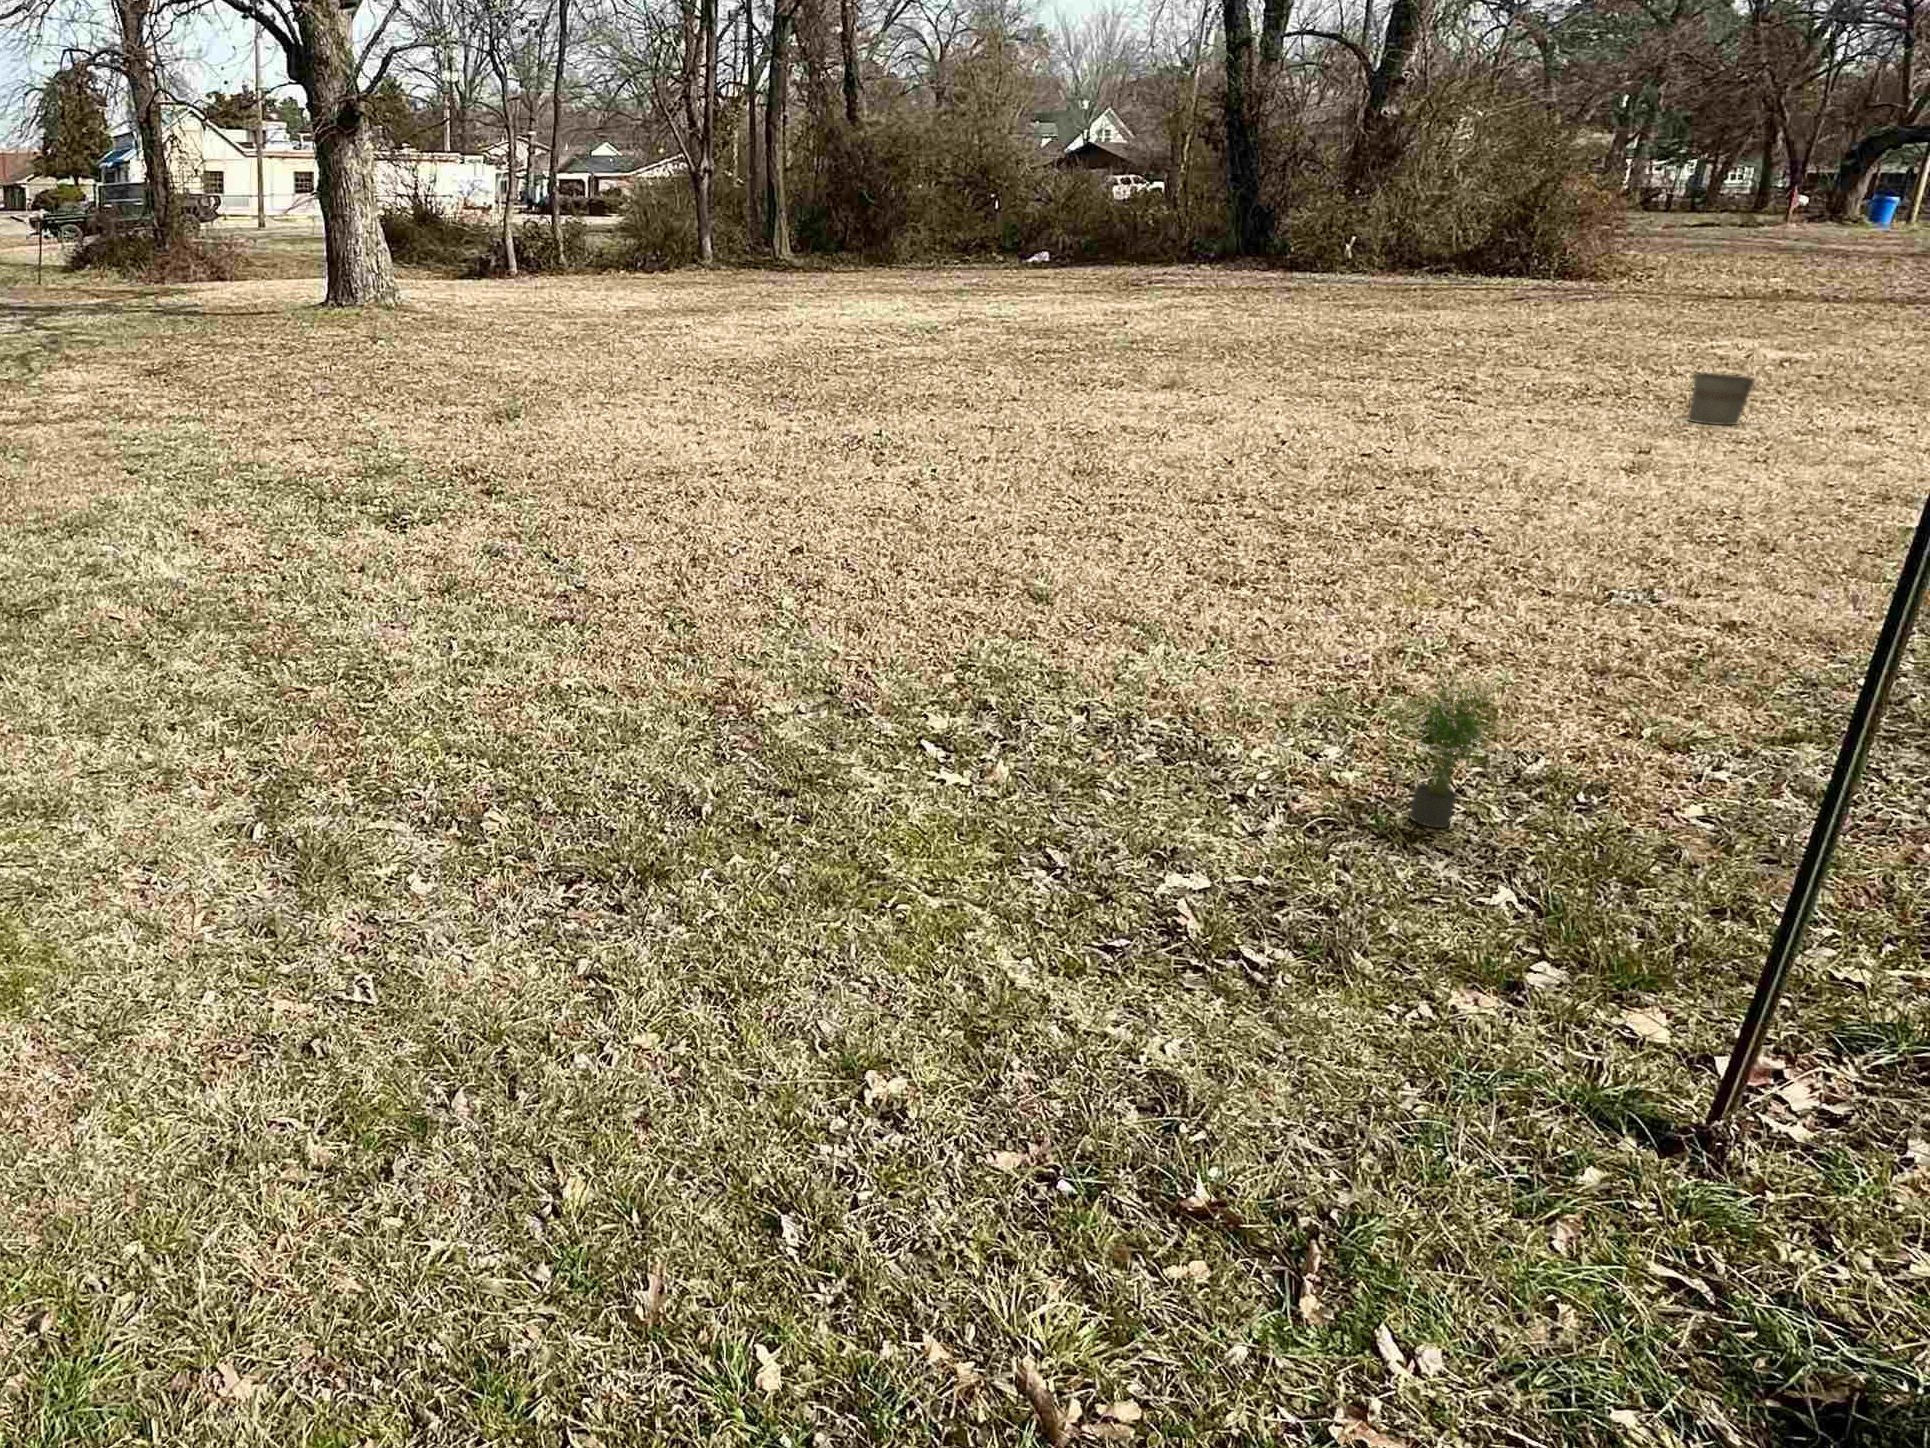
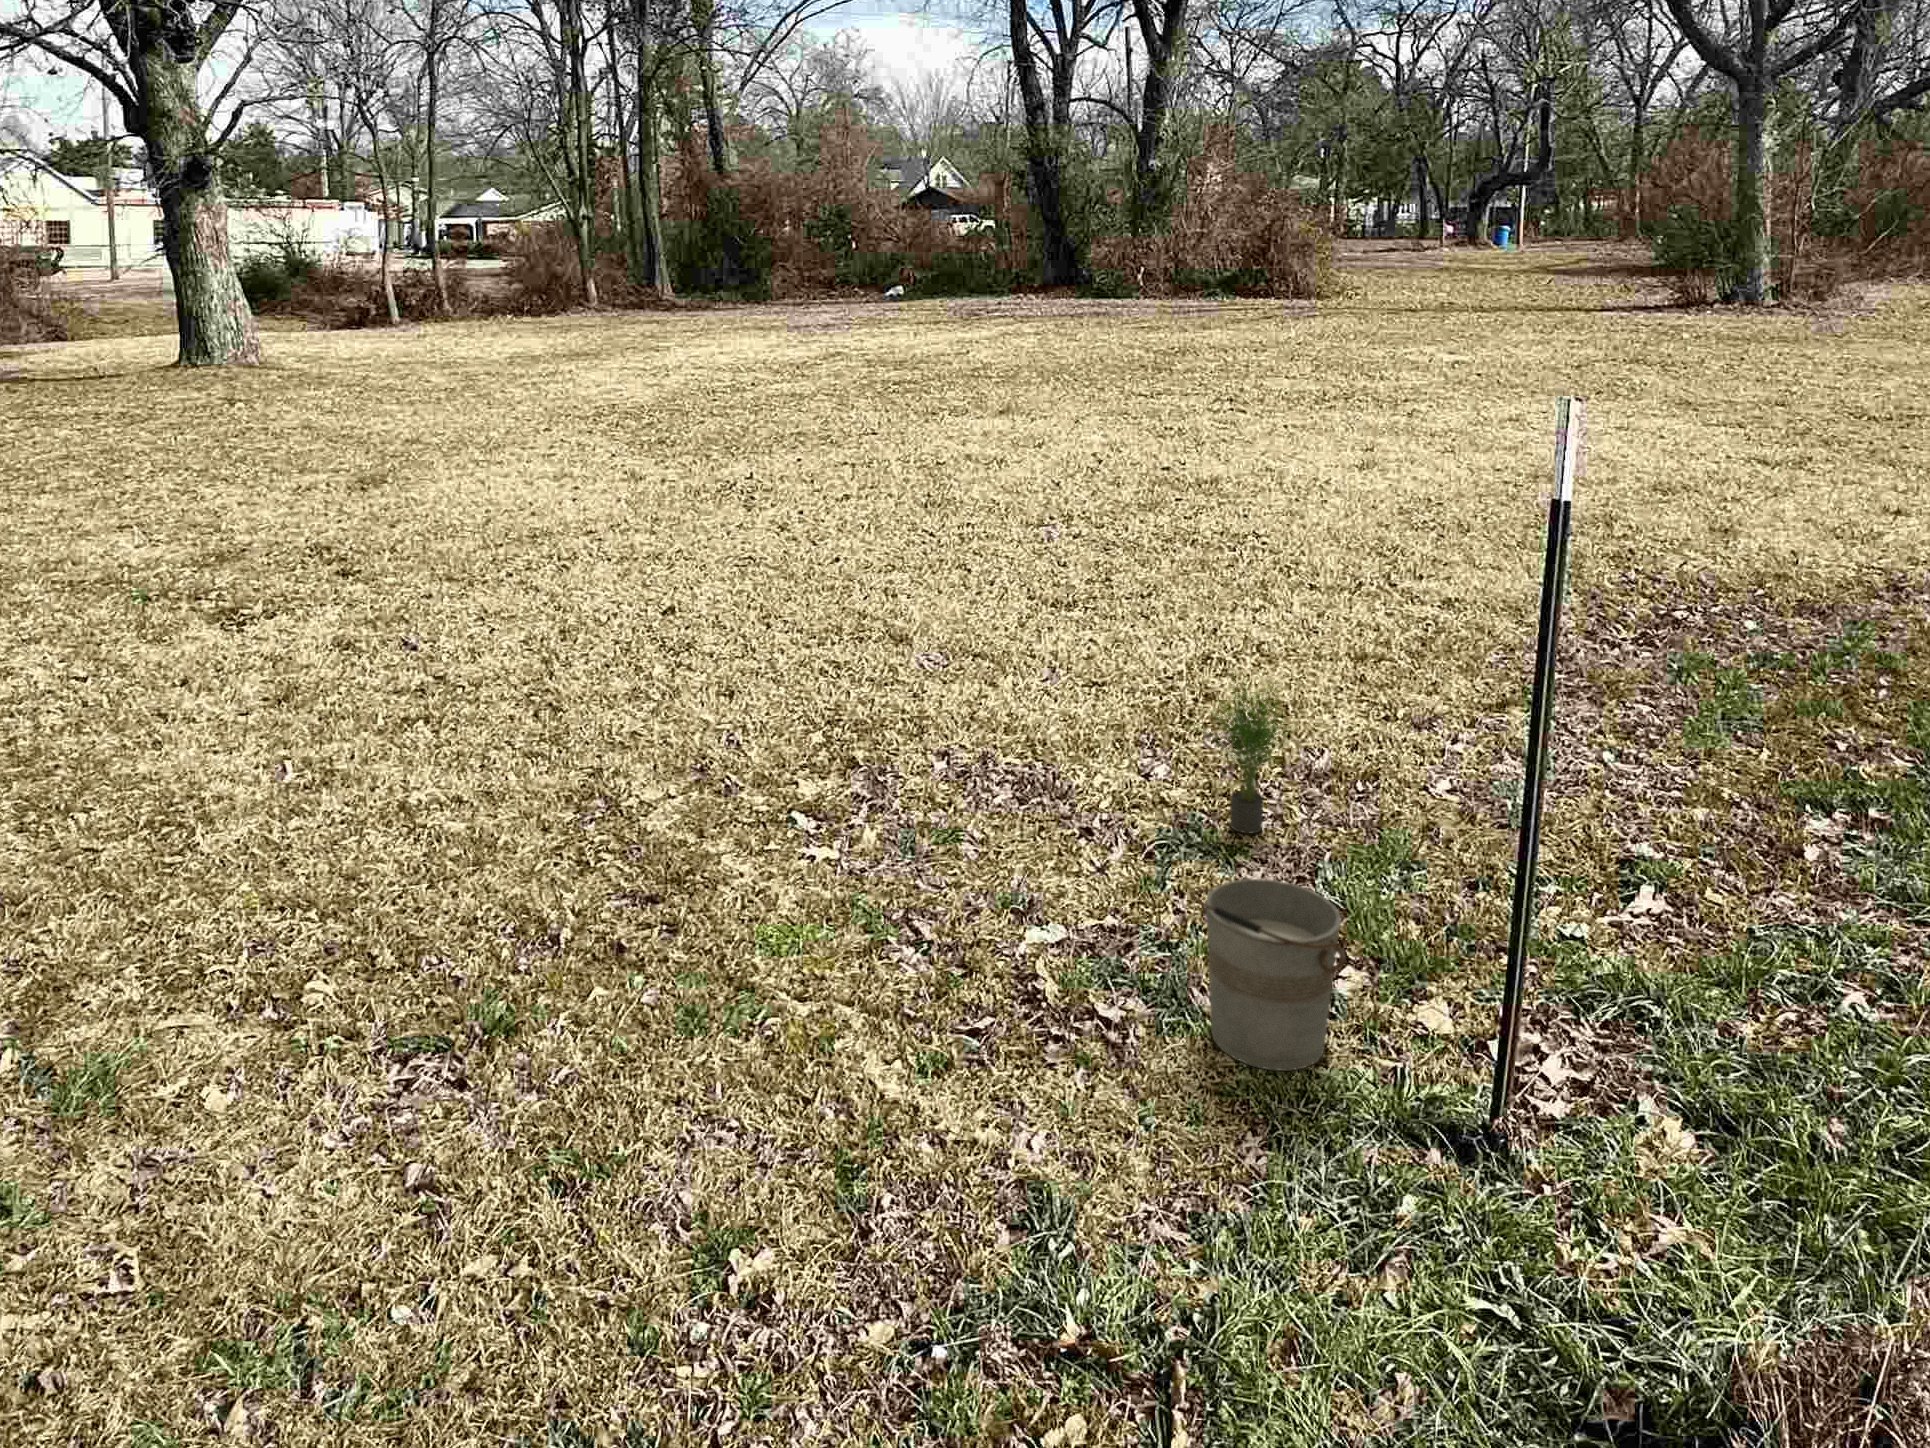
bucket: present [1688,372,1755,425] -> present [1191,879,1346,1071]

